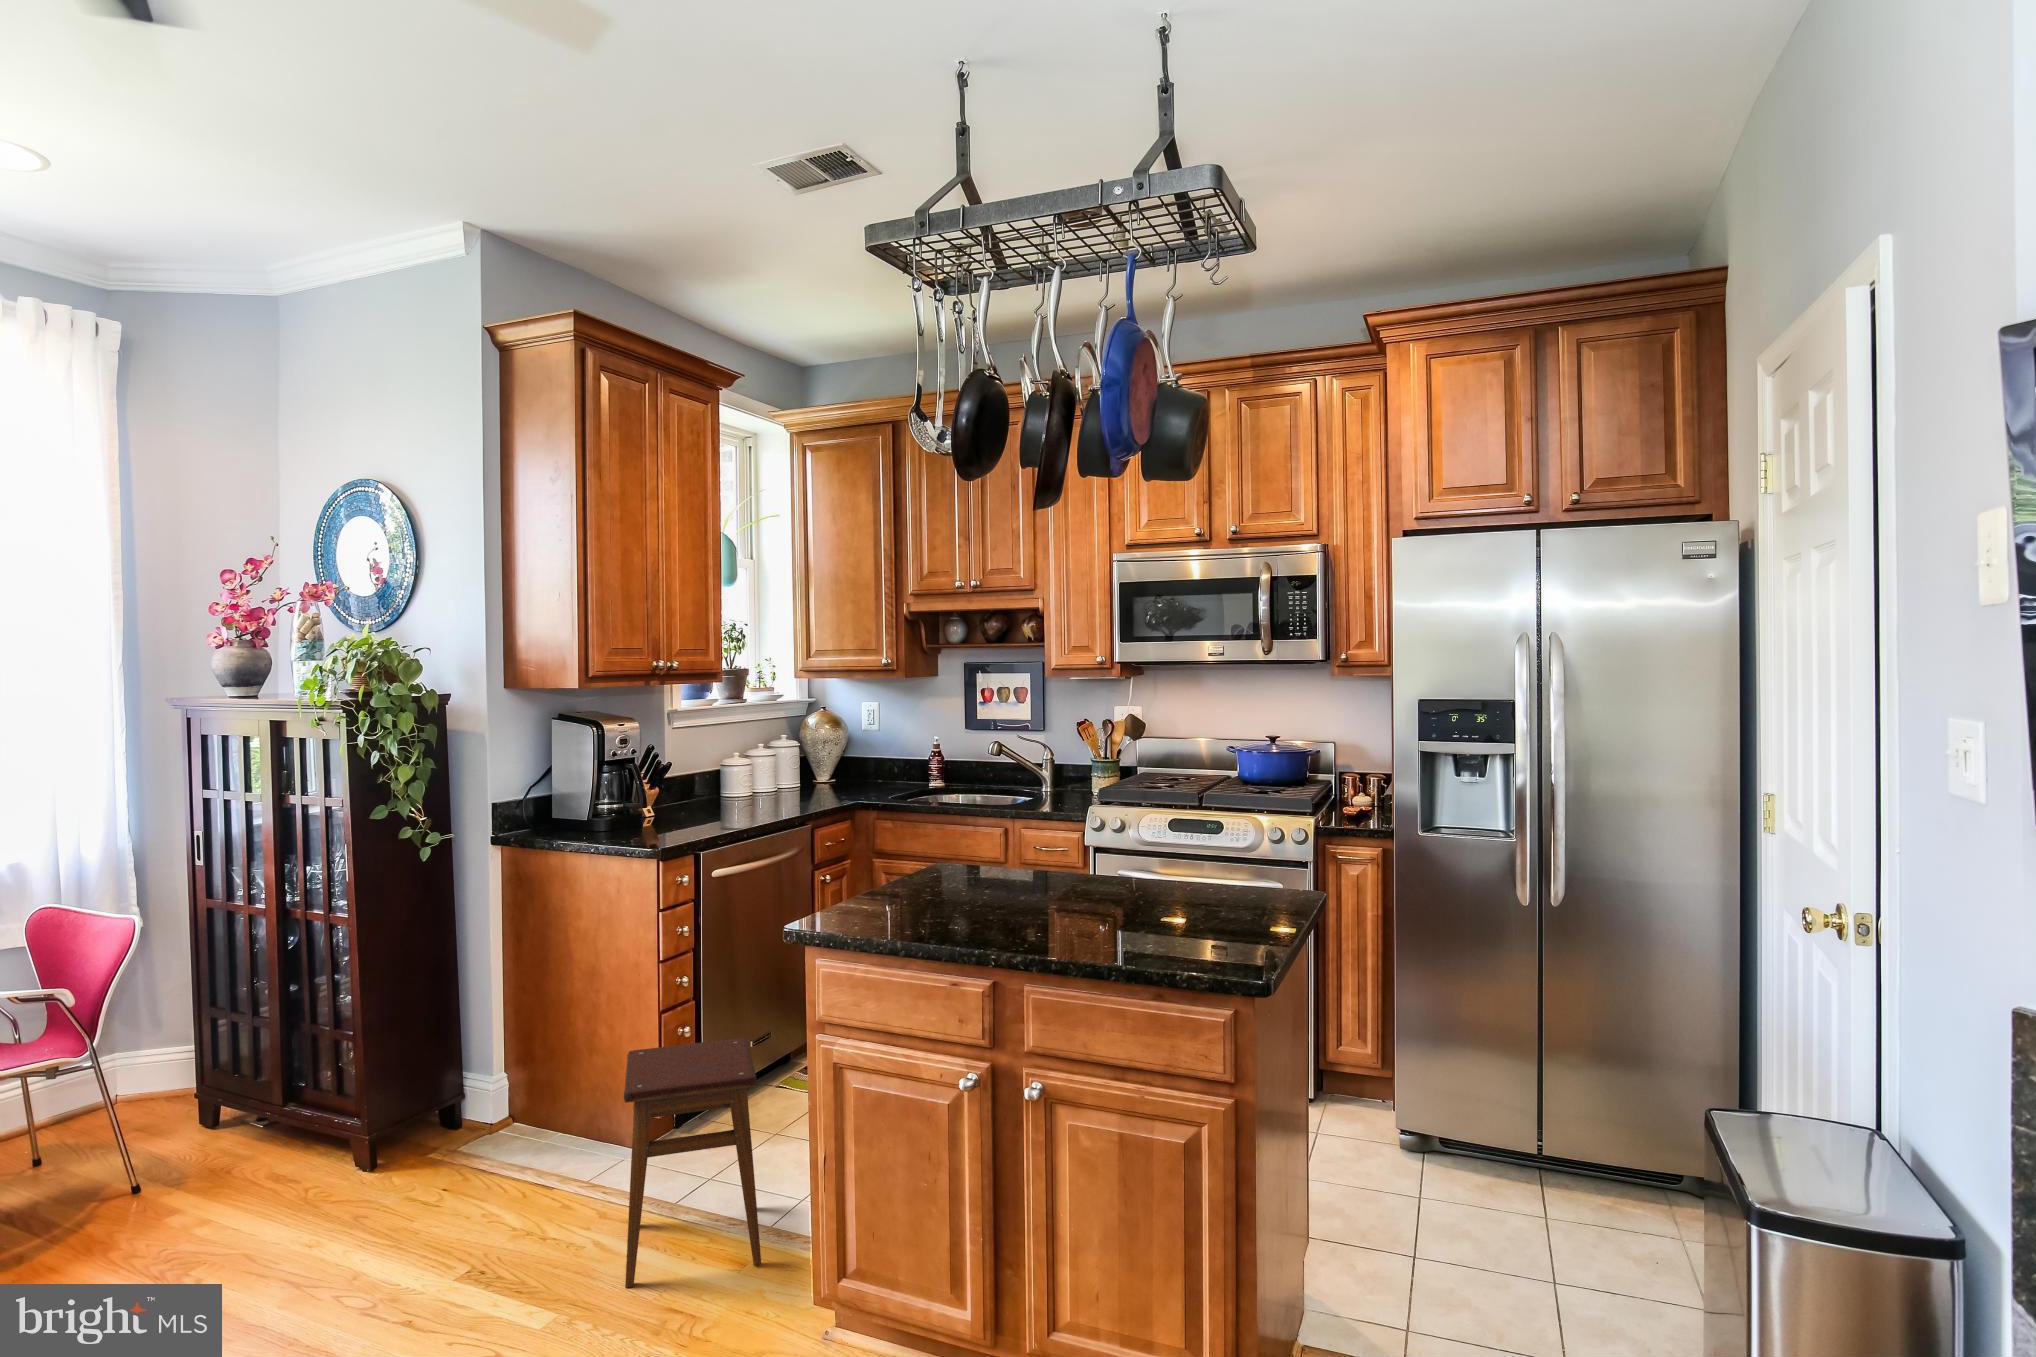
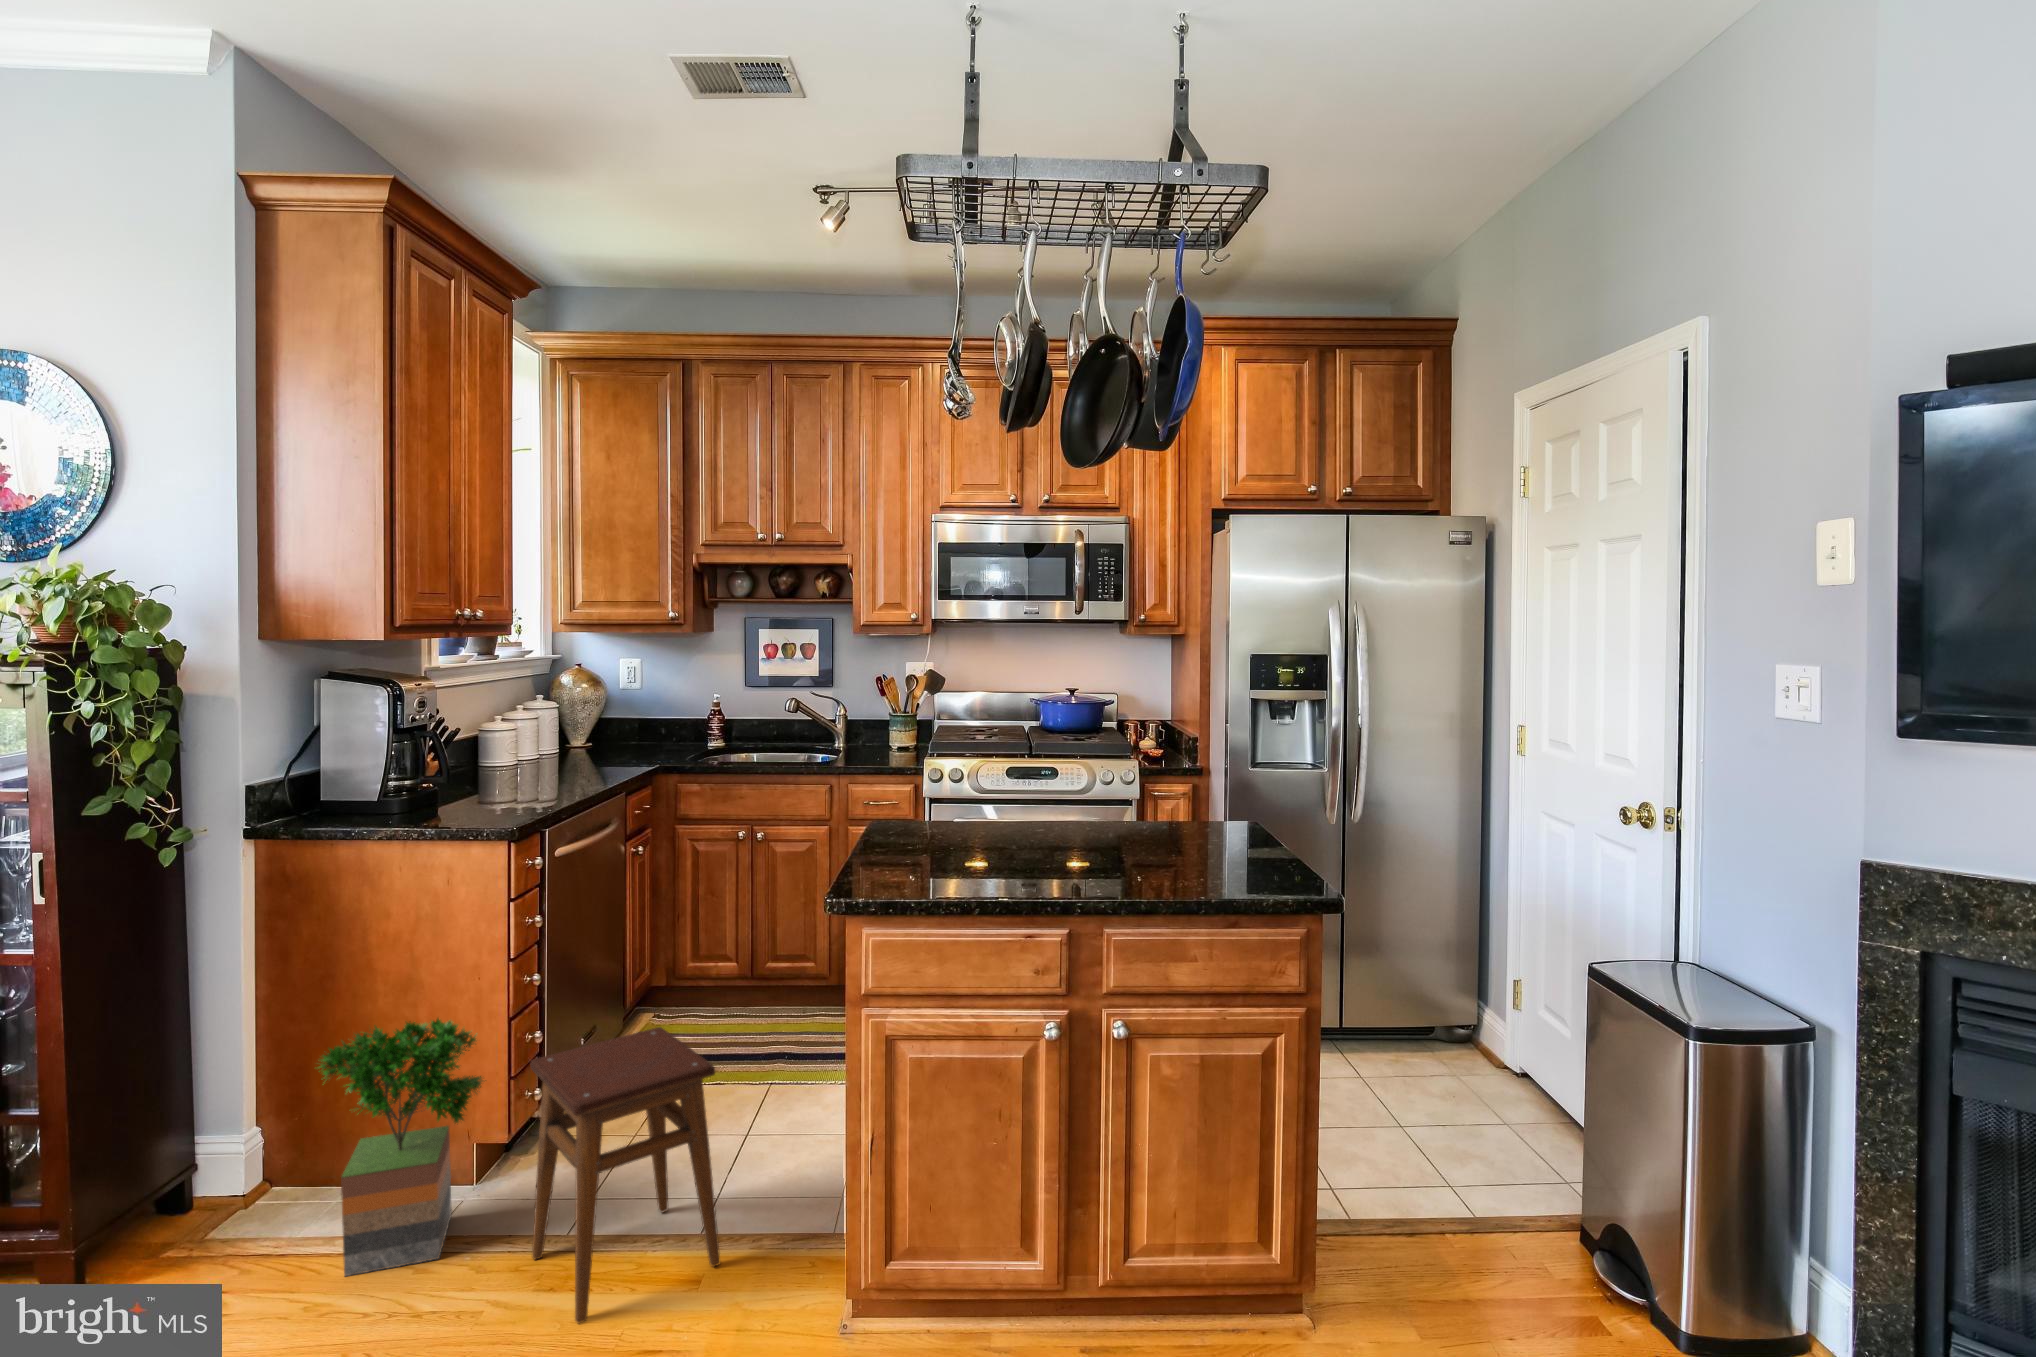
potted tree: none [489,1005,618,1212] -> present [318,1018,483,1276]

